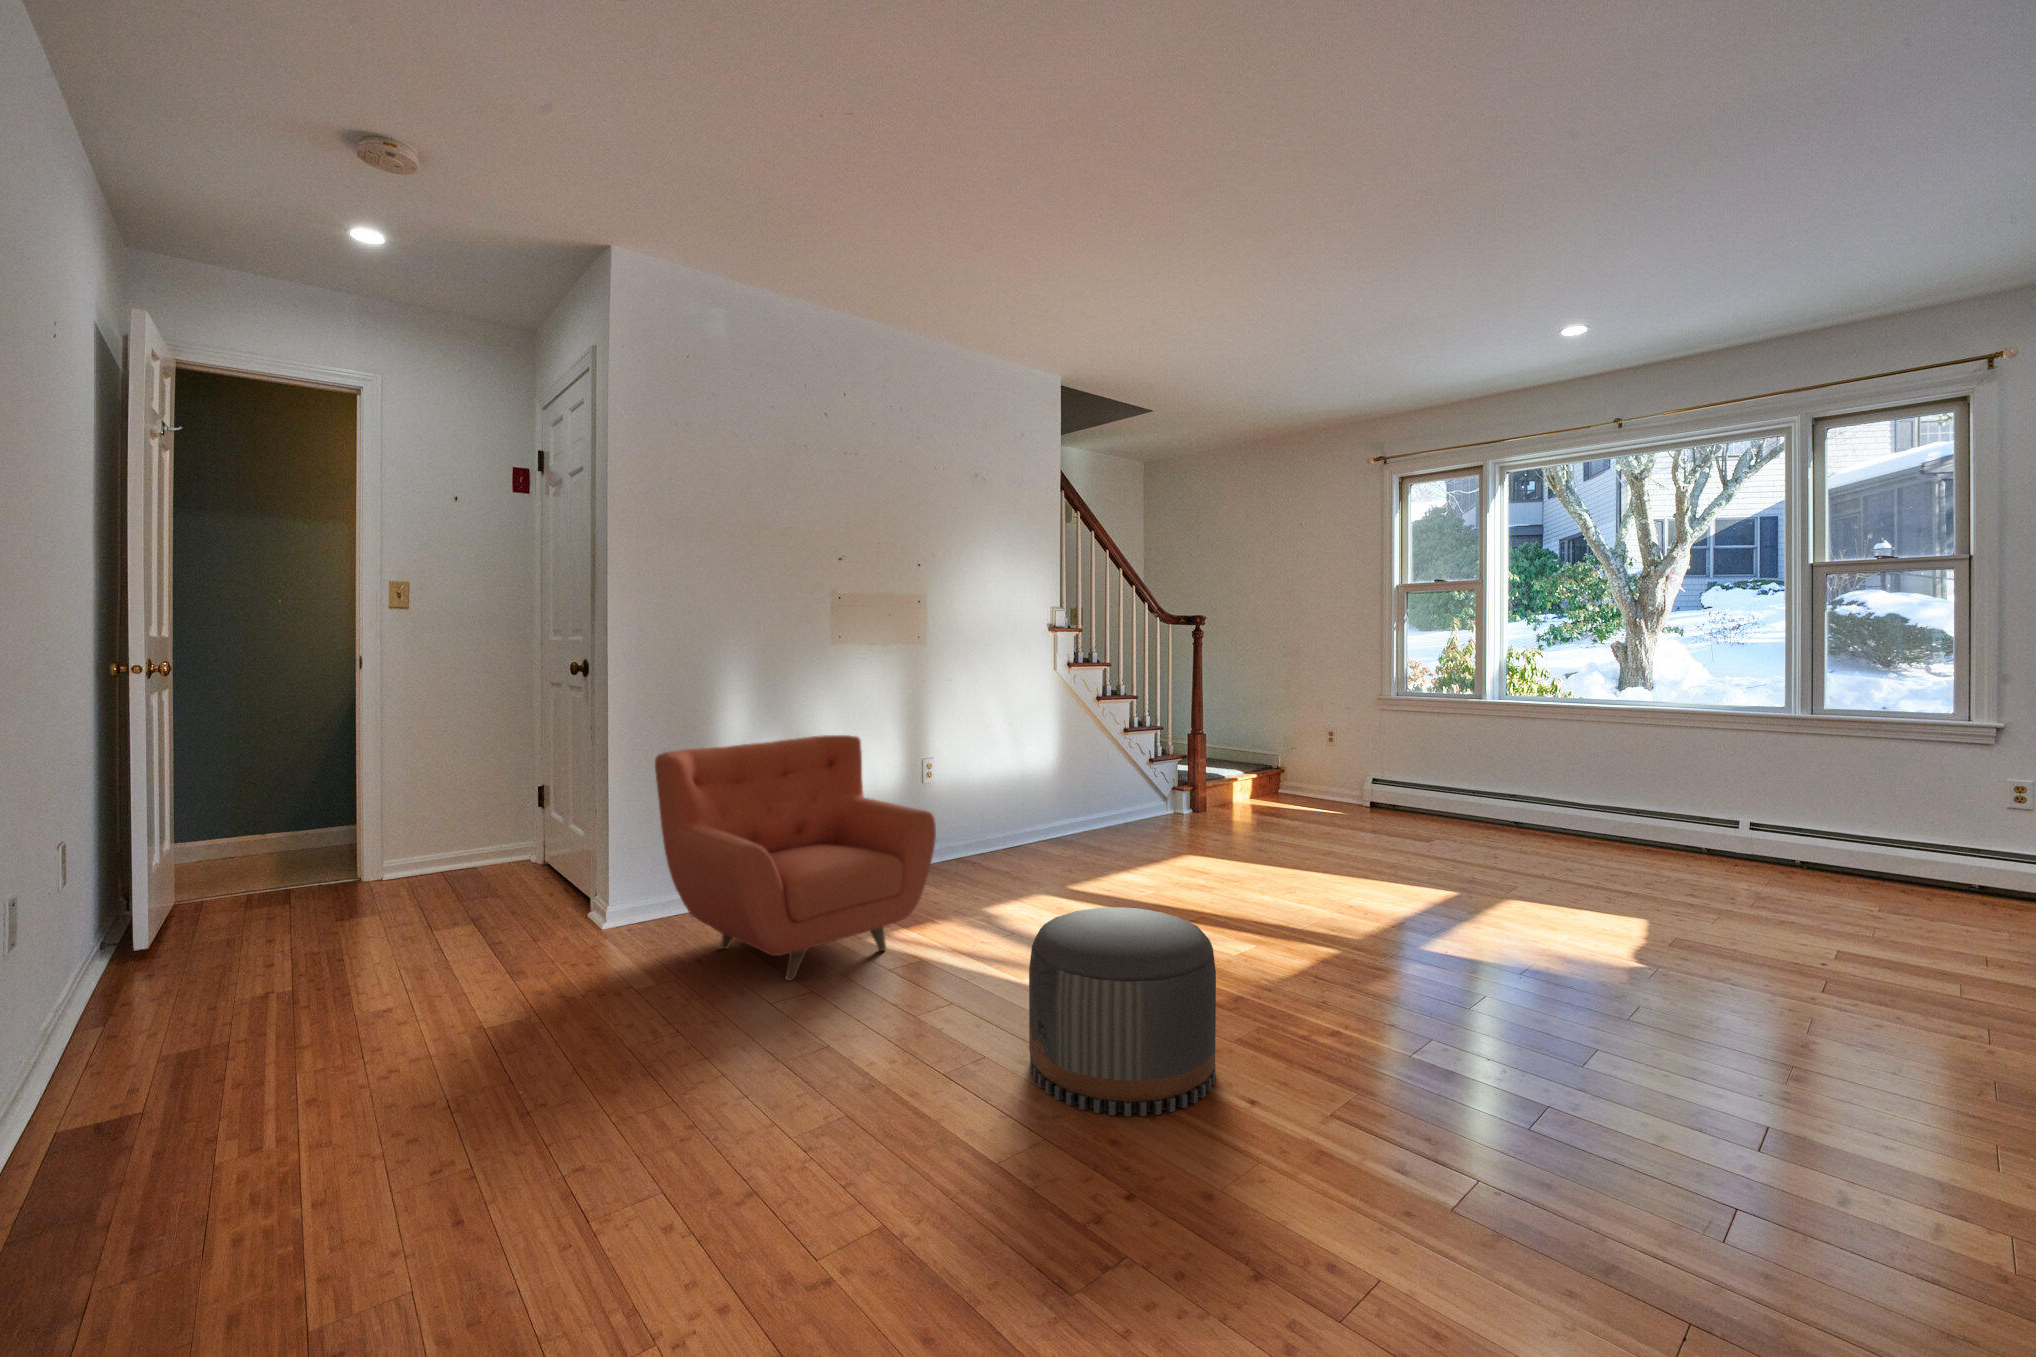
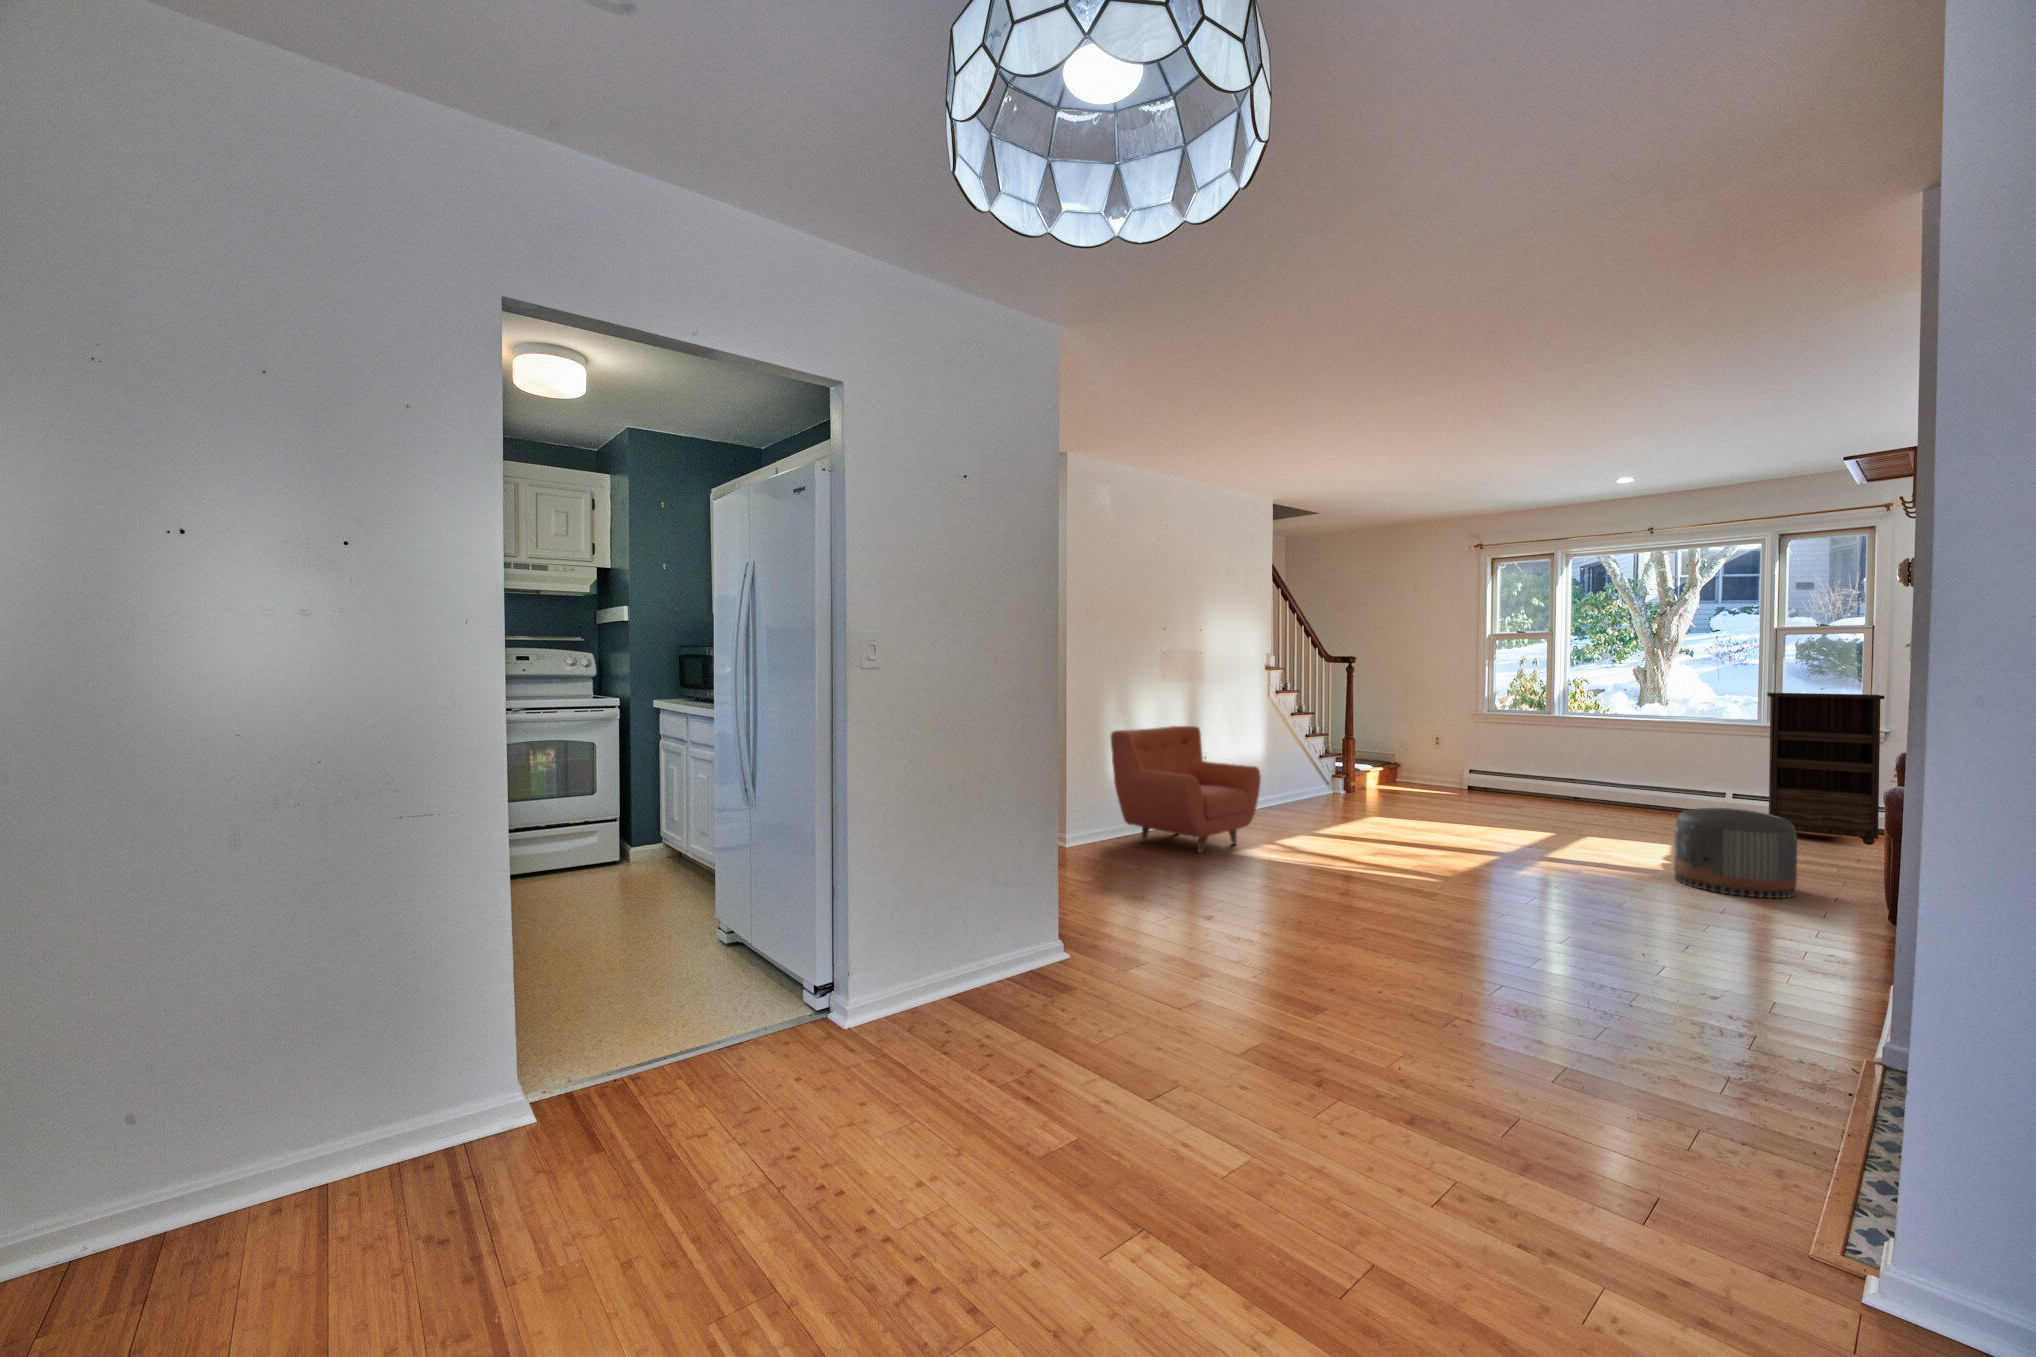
bookshelf: none [1806,666,2008,926] -> present [1767,693,1884,845]
pouf: present [1029,907,1216,1116] -> present [1674,808,1797,898]

